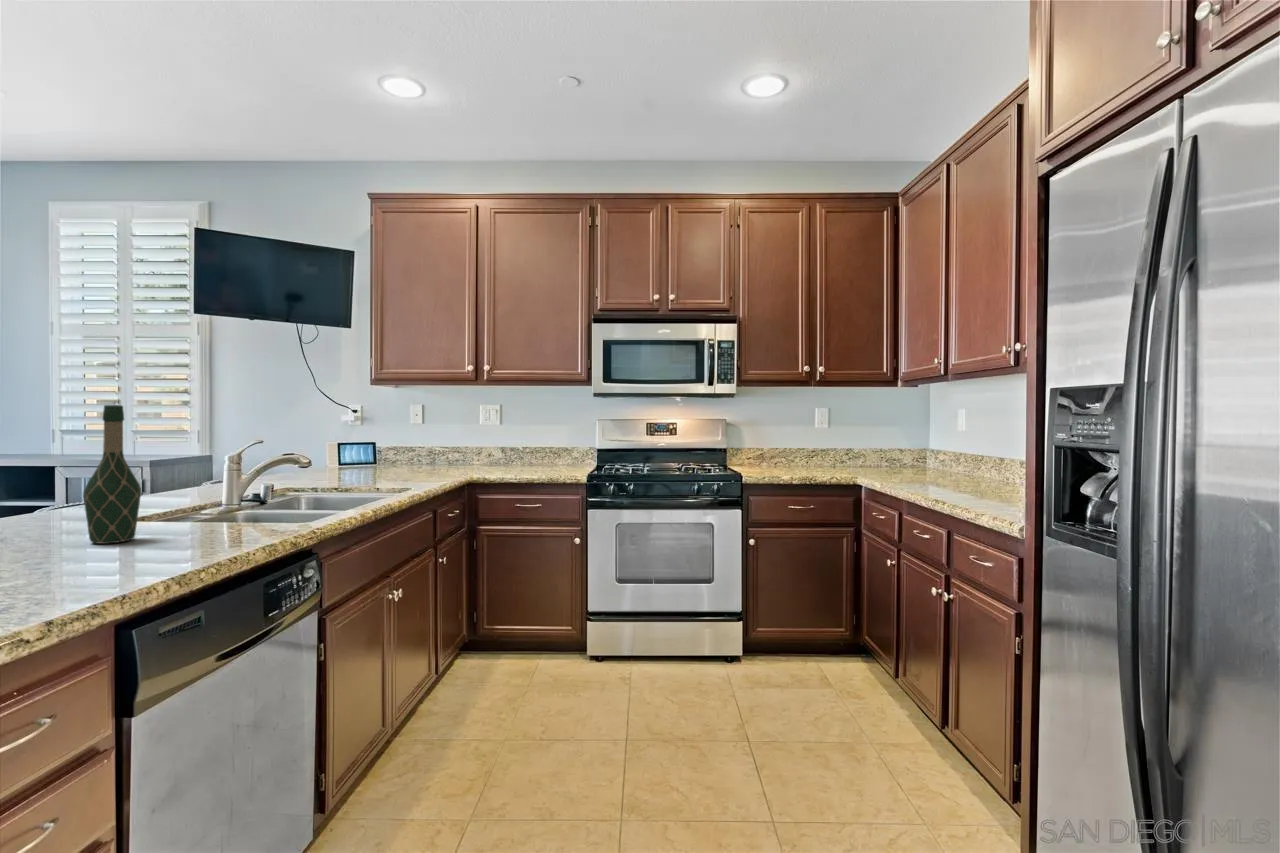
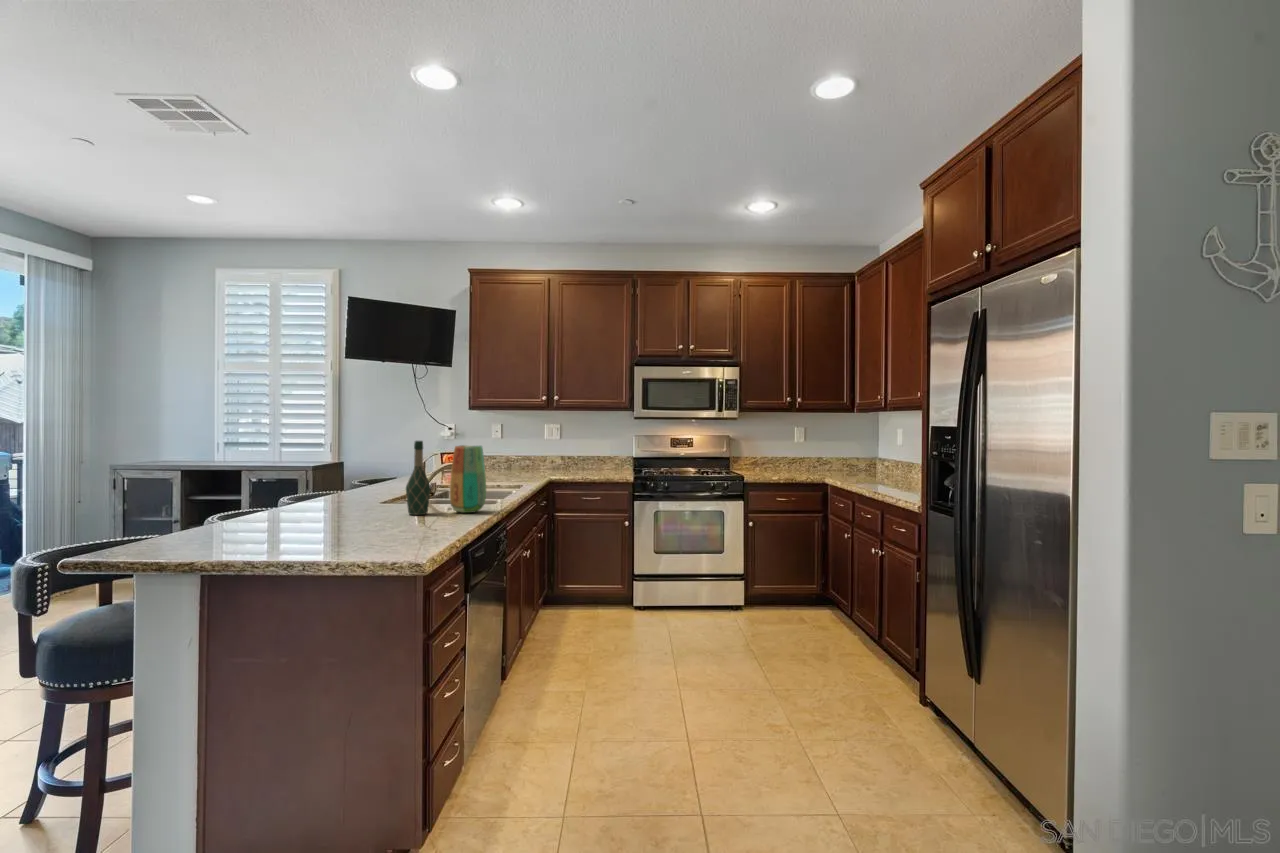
vase: none [179,416,259,538] -> present [450,445,486,513]

